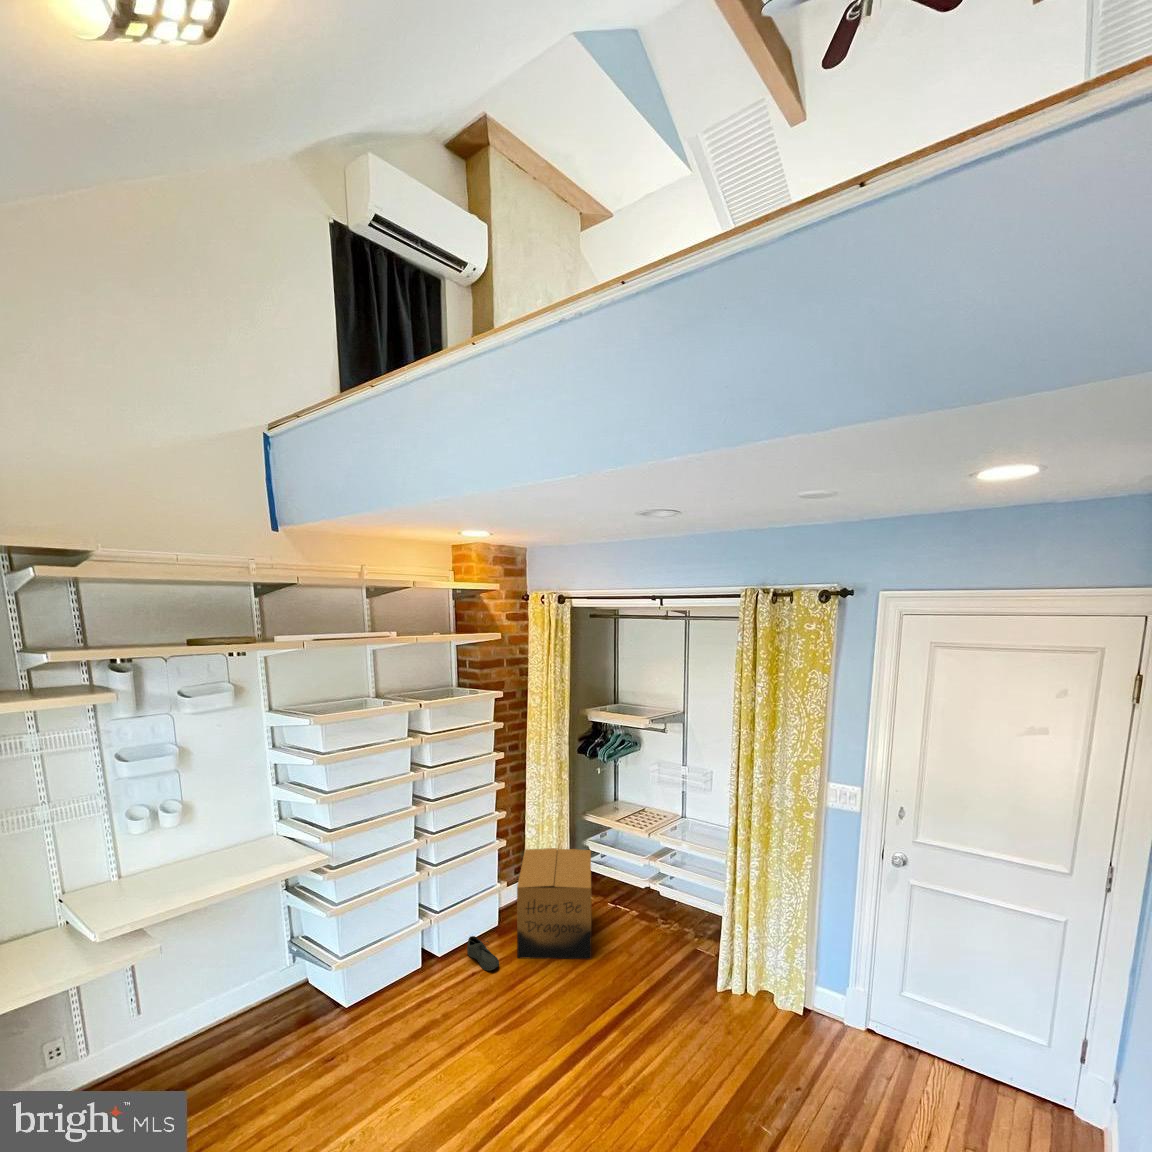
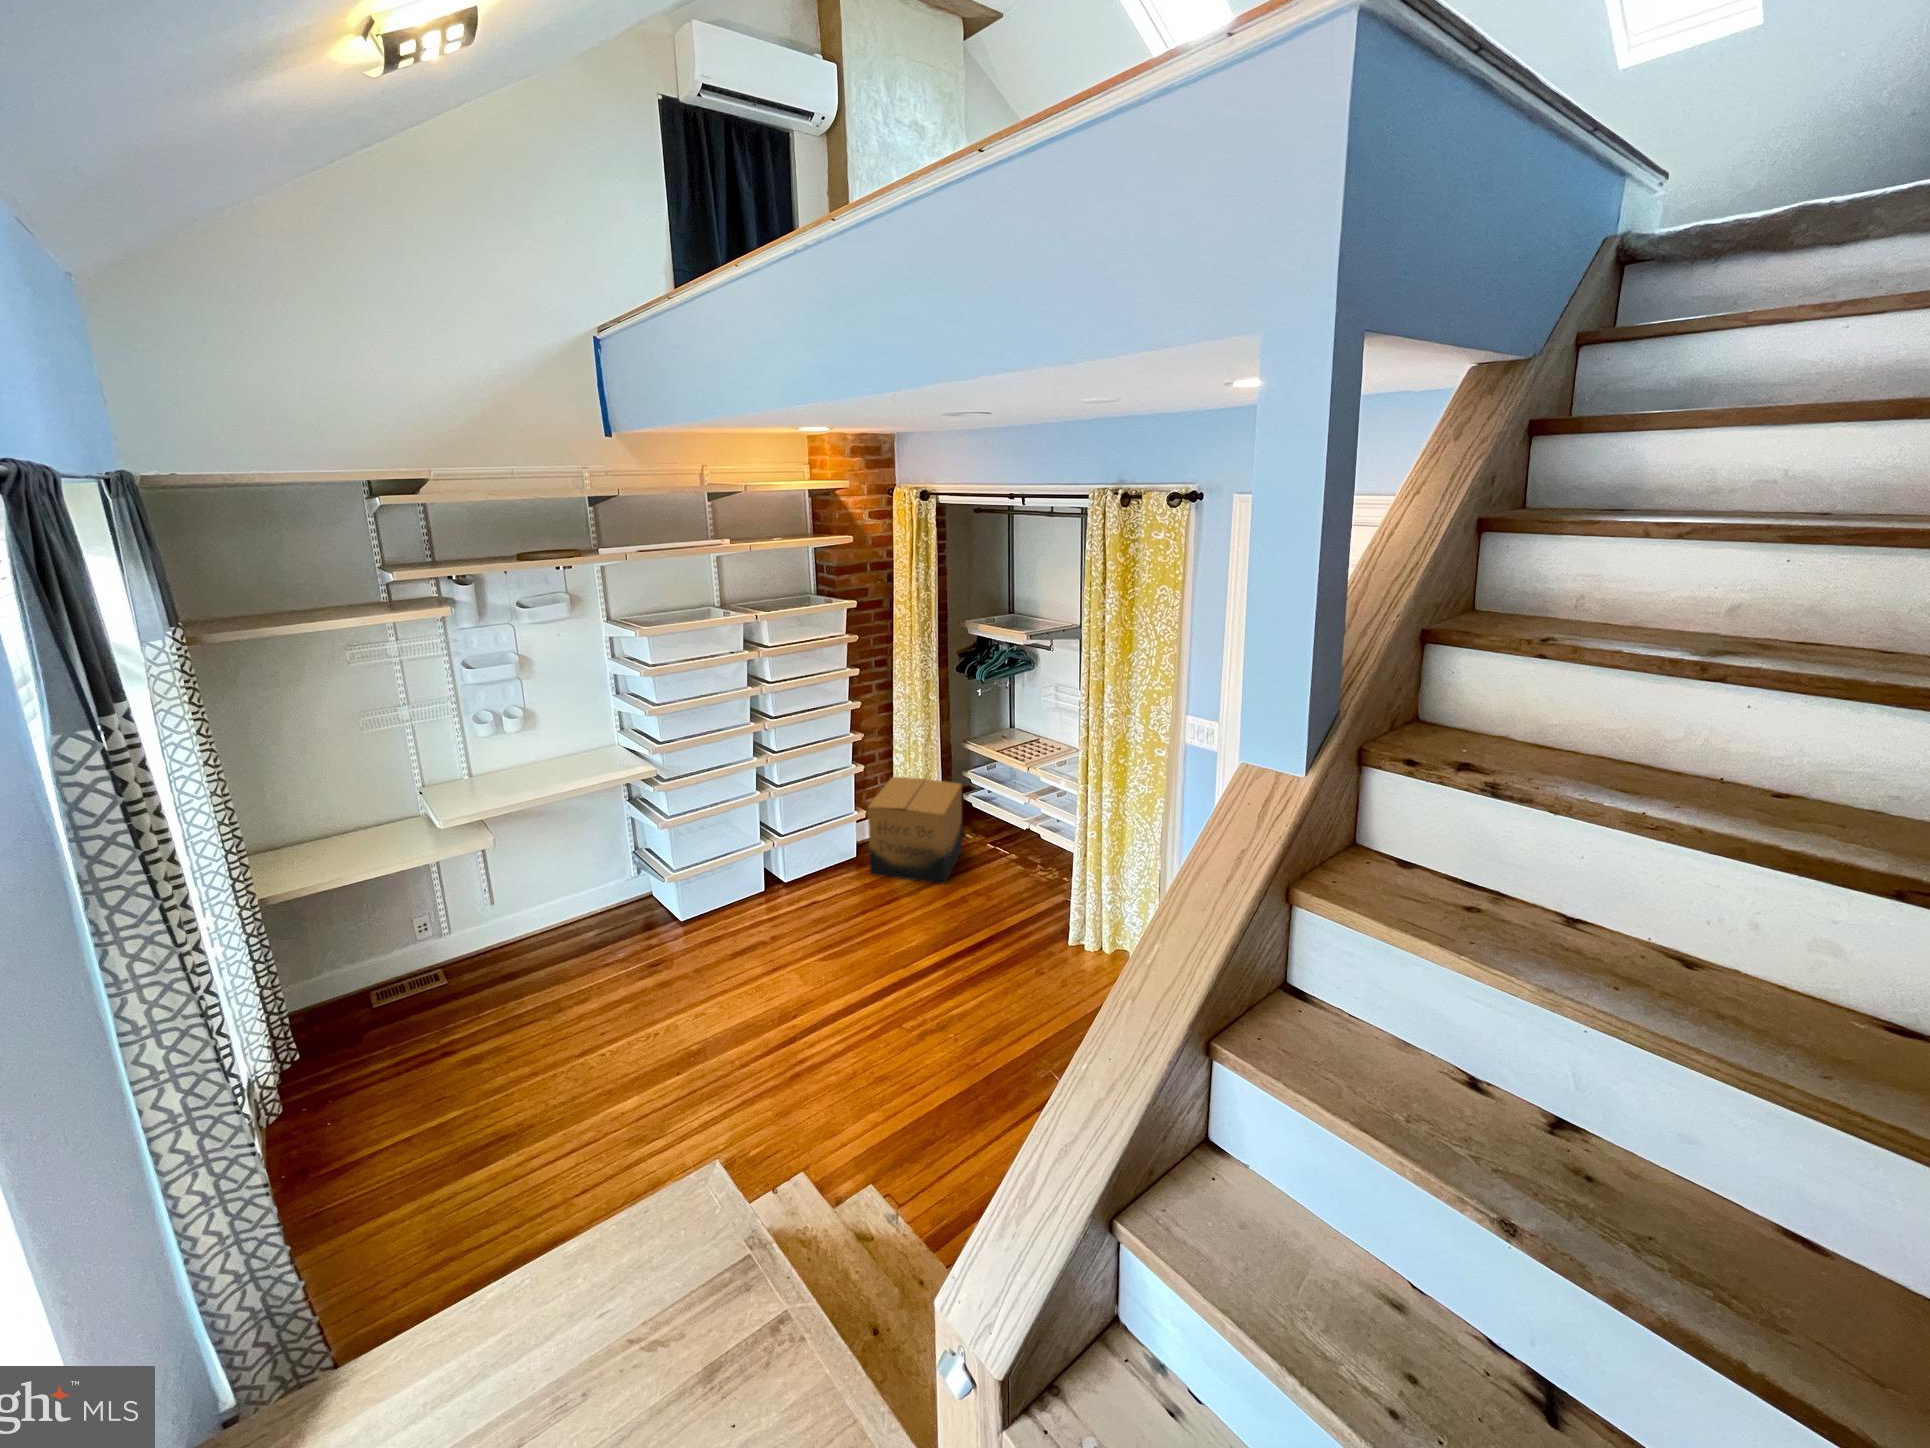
shoe: present [467,936,499,970] -> none [820,850,849,879]

